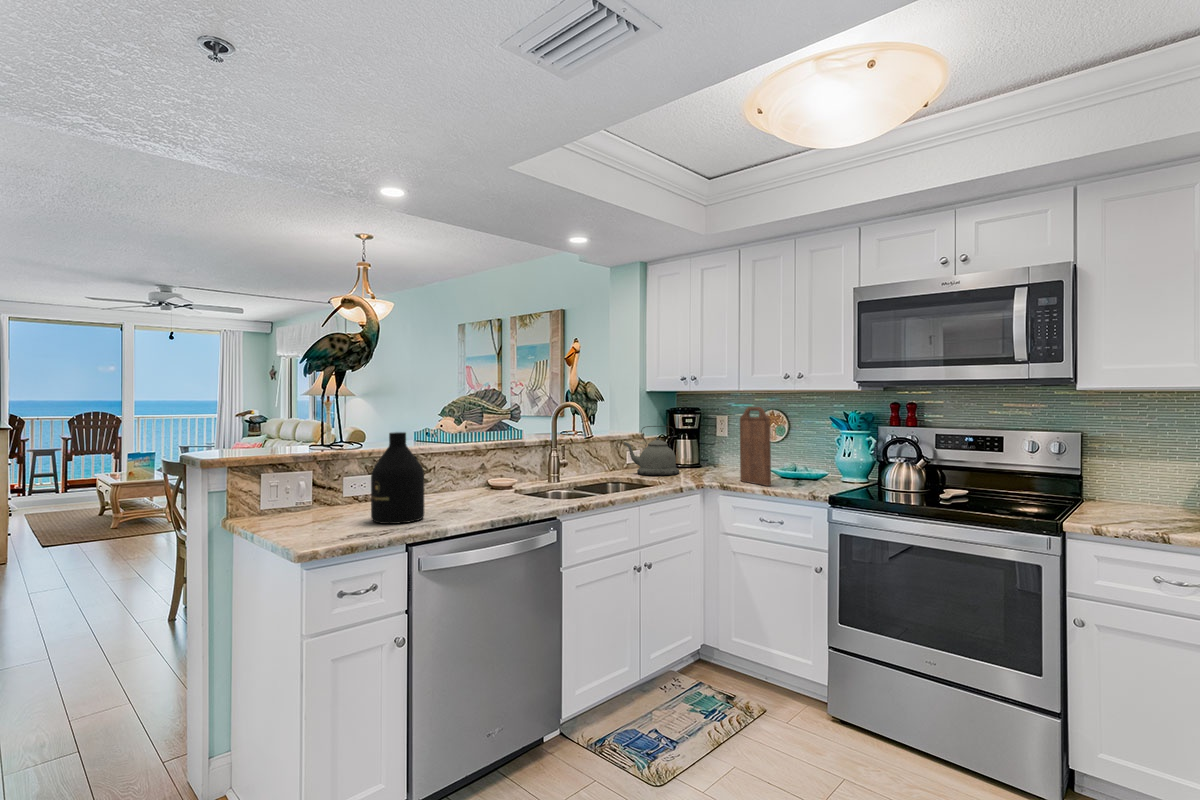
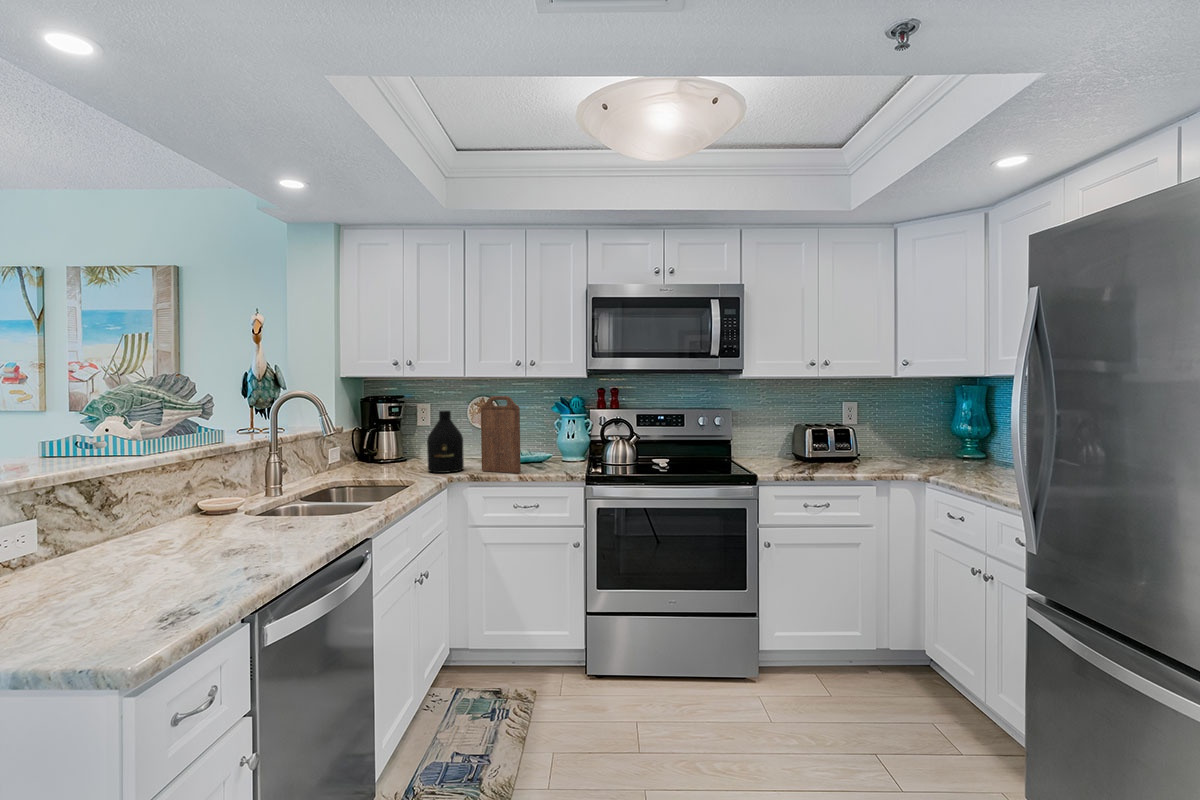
kettle: present [624,426,679,475] -> none [336,418,402,474]
bottle: present [371,432,424,524] -> present [427,411,464,473]

